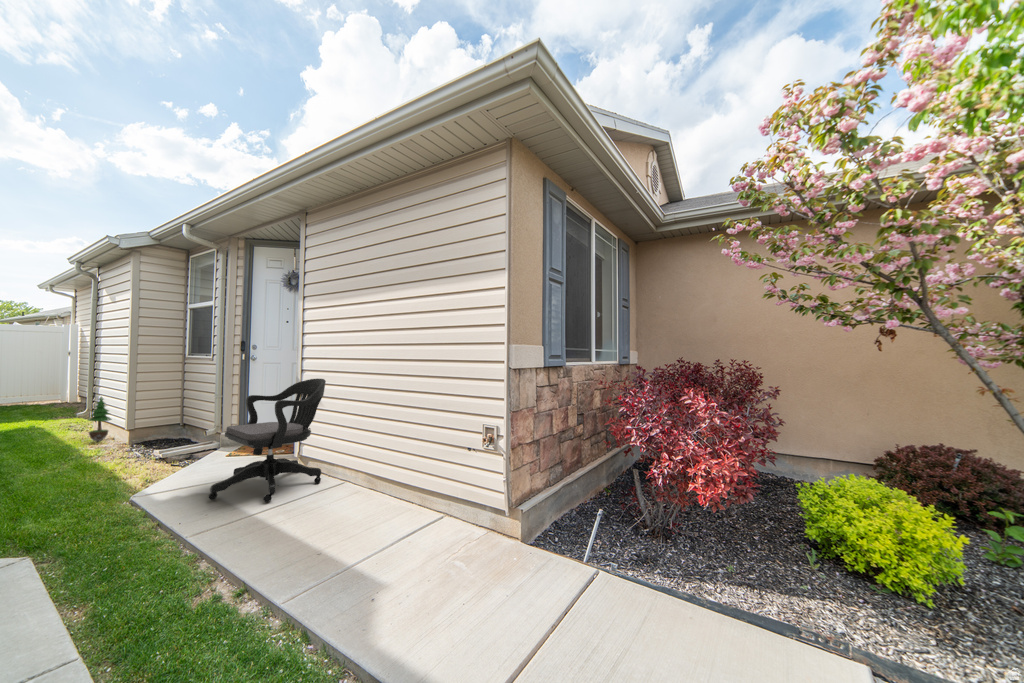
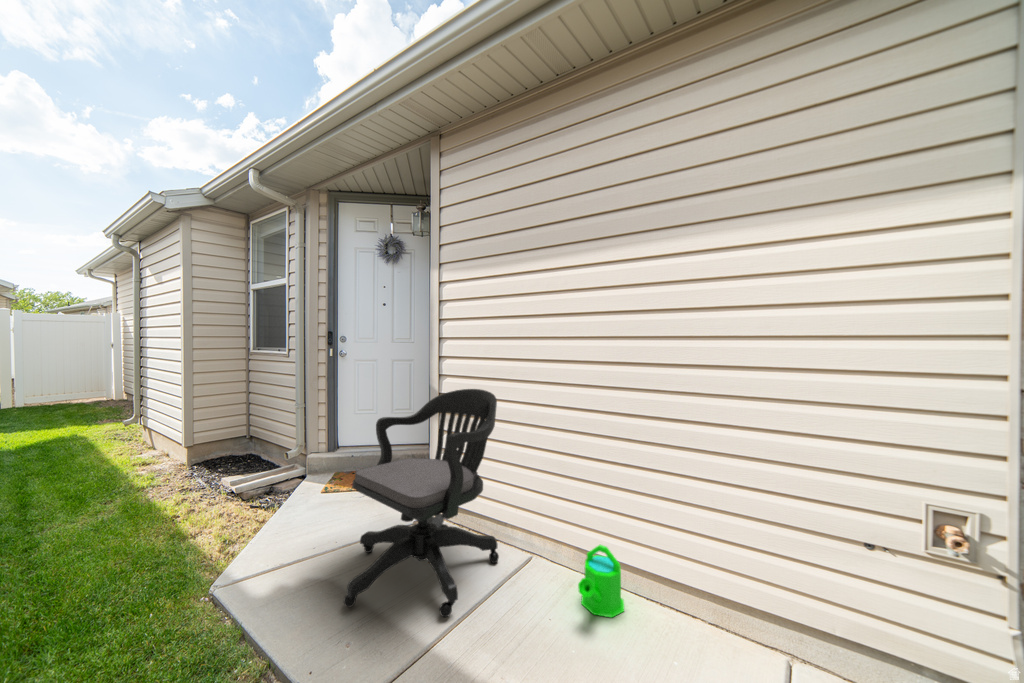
potted tree: present [88,397,111,442] -> none [137,402,165,461]
watering can: none [342,463,383,501] -> present [578,545,624,617]

